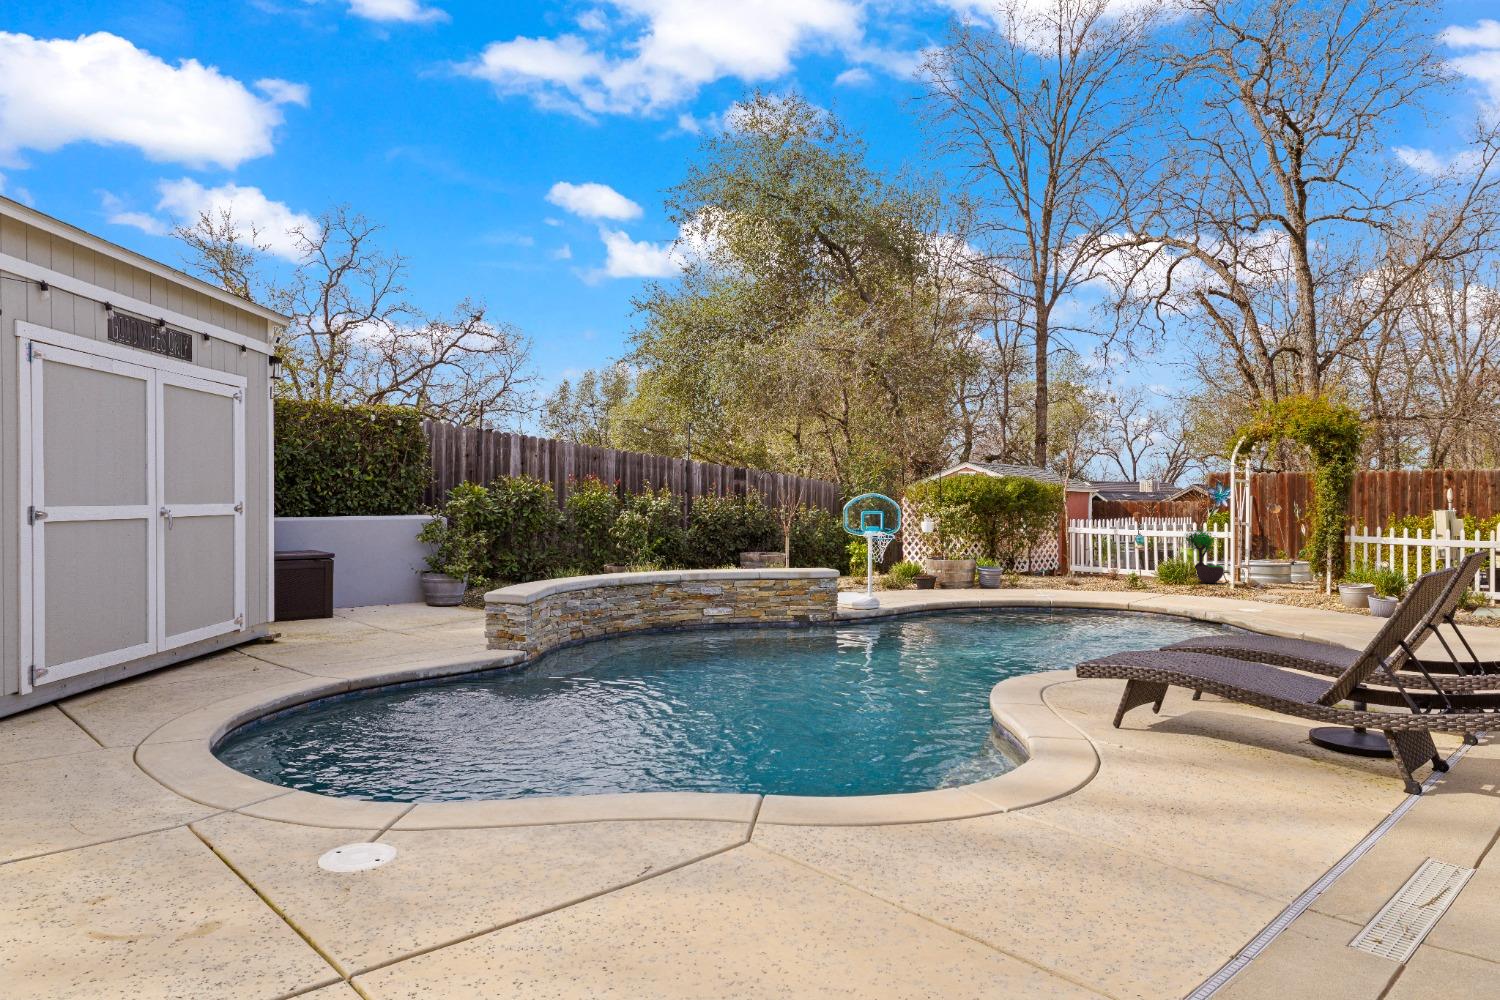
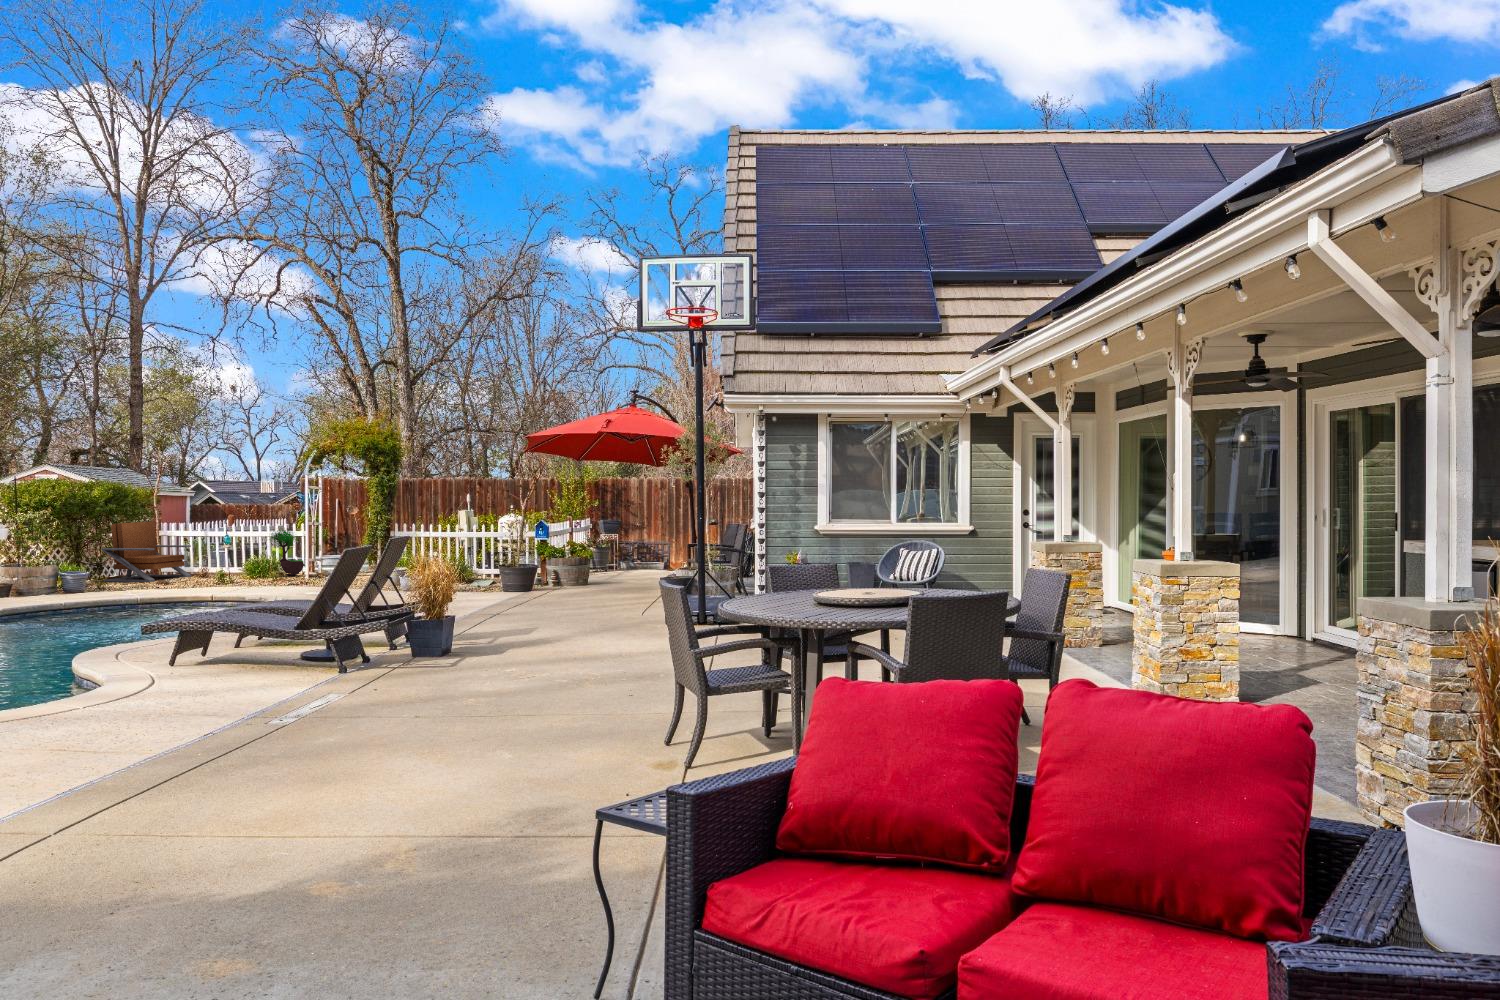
lounge chair: none [1014,518,1098,580] -> present [101,522,191,582]

